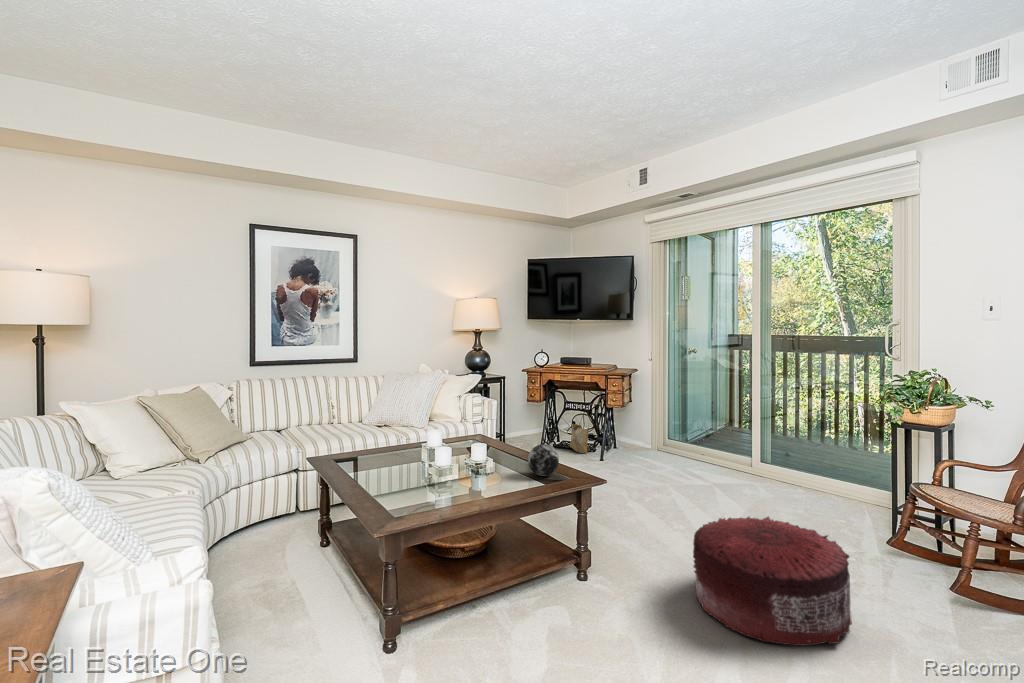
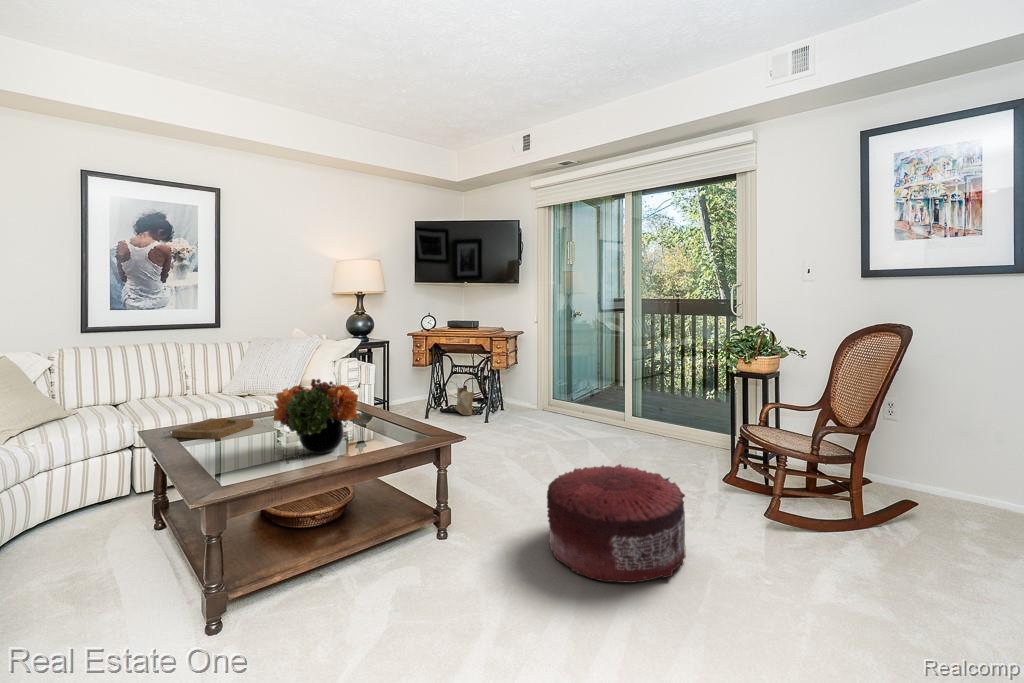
flower arrangement: none [430,418,508,489] -> present [273,379,359,454]
decorative orb: present [528,444,559,476] -> none [387,404,419,437]
tray: none [335,449,400,469] -> present [172,418,253,439]

